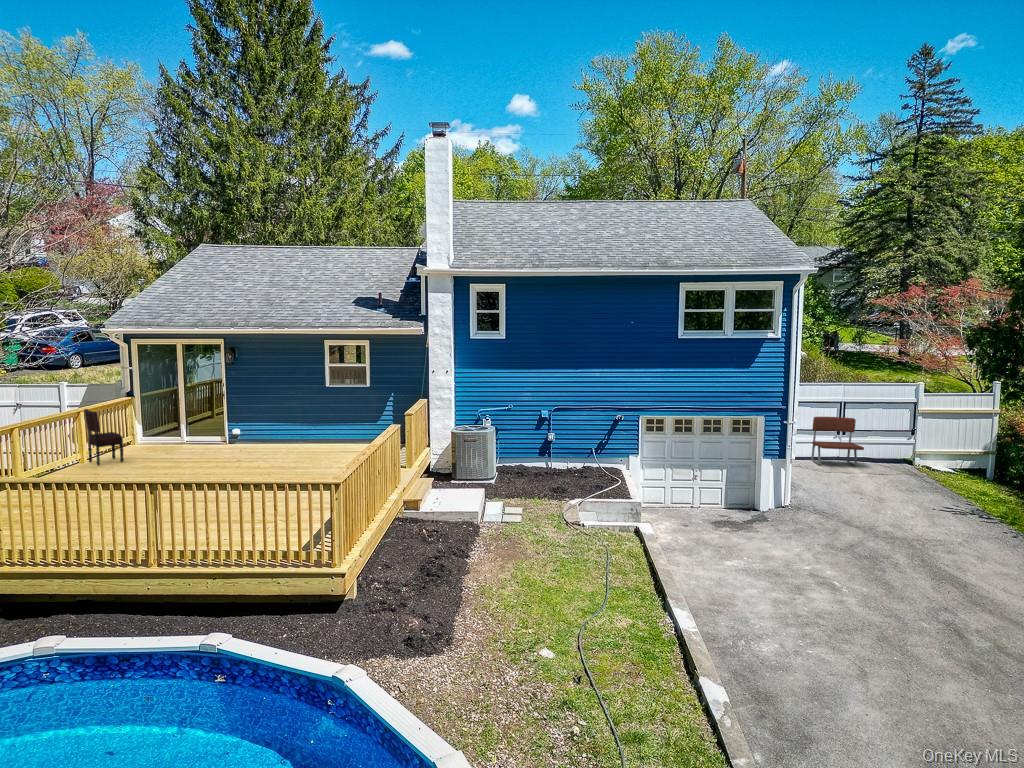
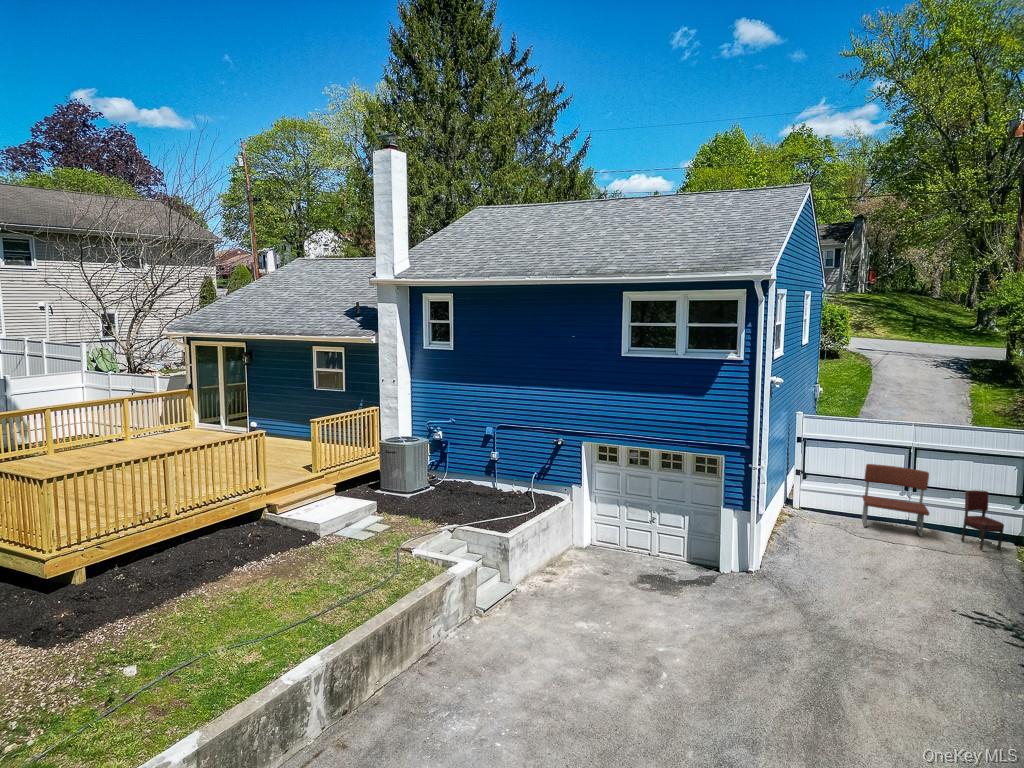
dining chair: present [84,409,124,466] -> present [961,490,1004,550]

